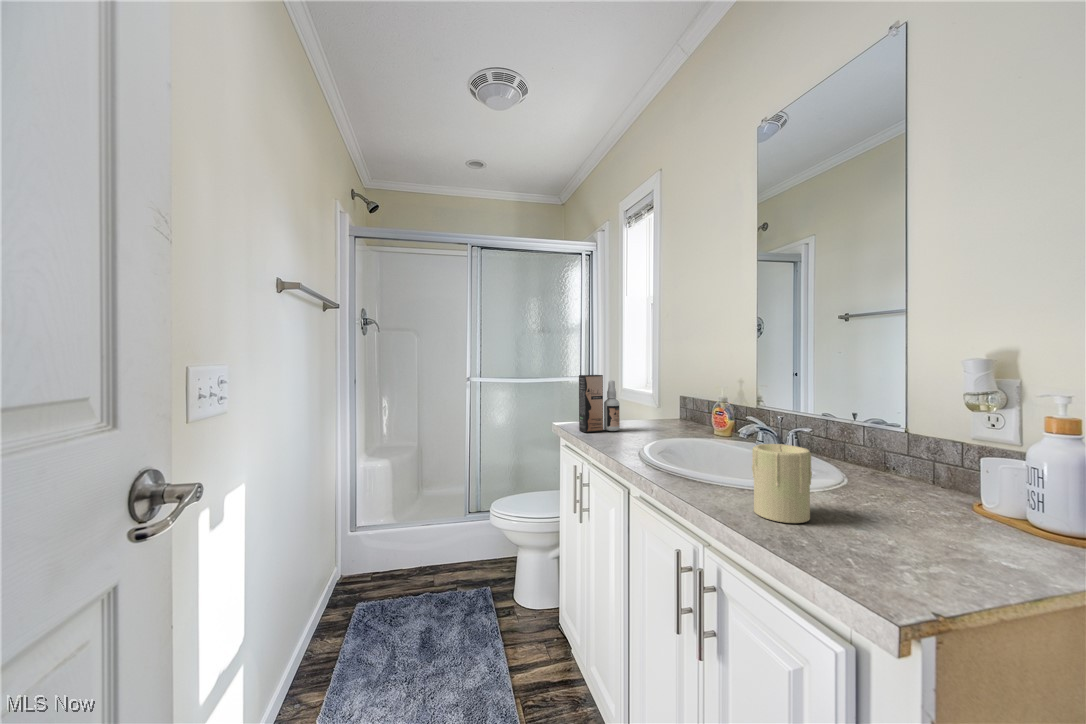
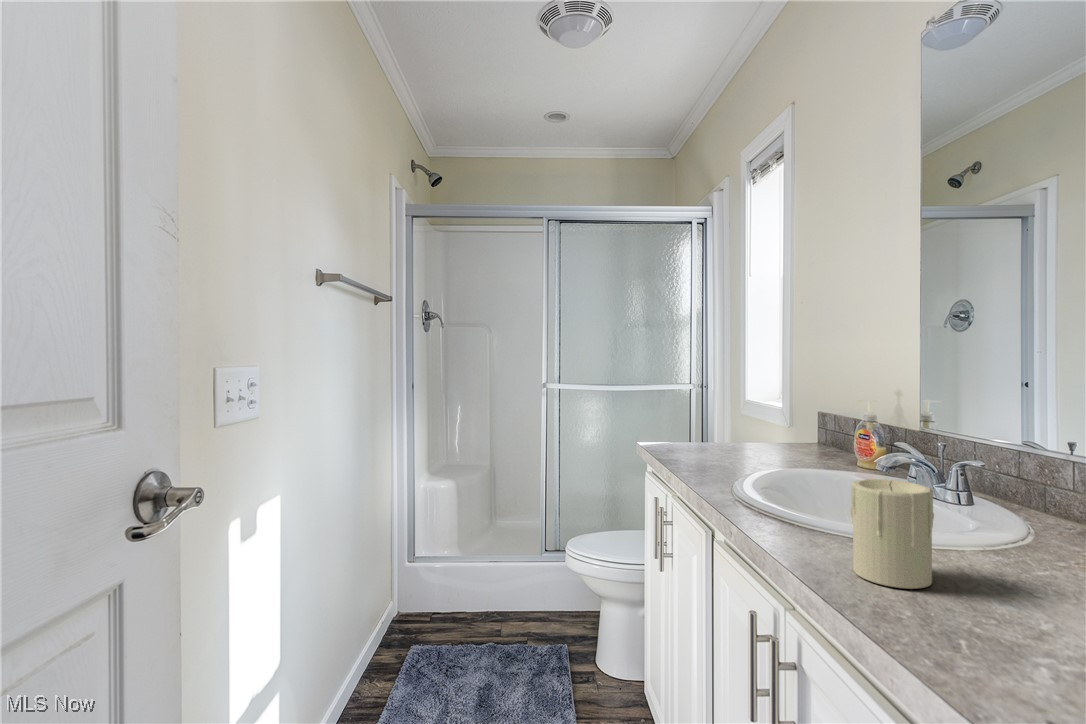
spray bottle: present [579,375,620,433] -> none [667,381,722,456]

